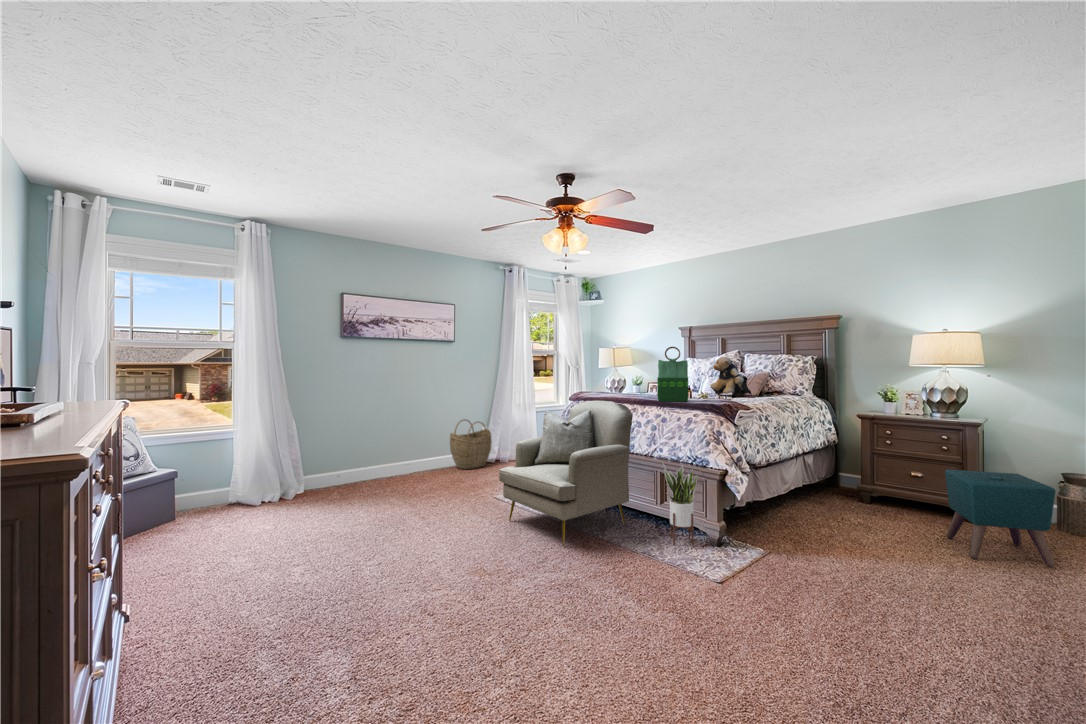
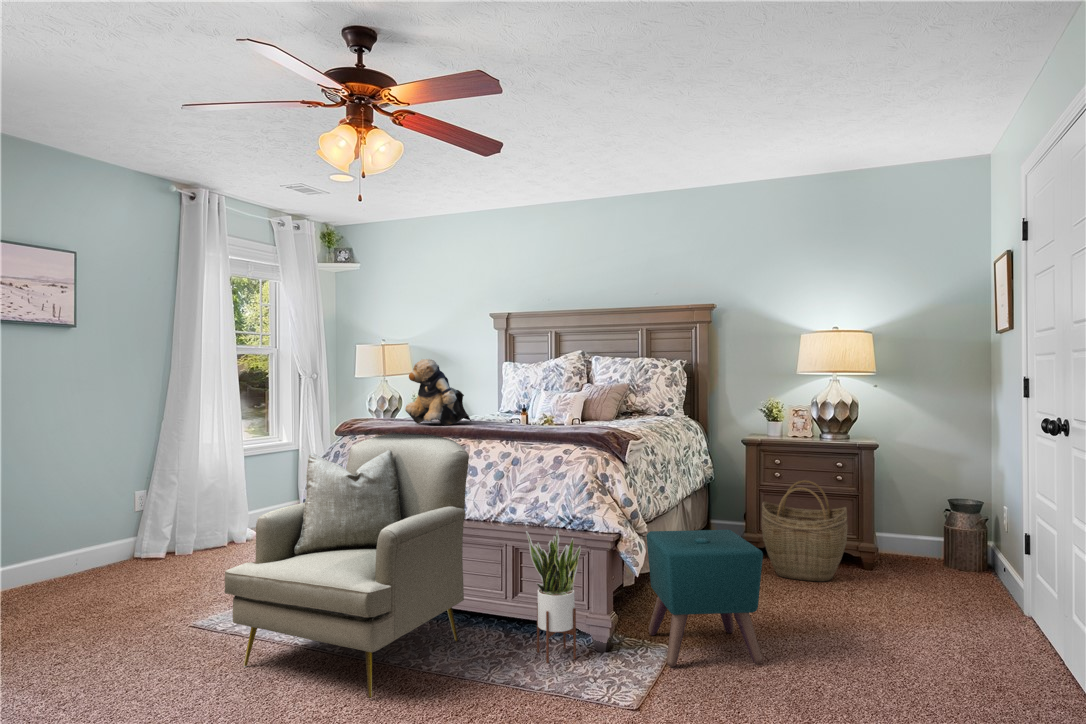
tote bag: present [657,347,689,402] -> none [500,343,549,431]
teddy bear: present [710,357,752,397] -> present [405,359,471,426]
woven basket: present [450,419,492,469] -> present [762,480,848,581]
ottoman: present [945,470,1056,567] -> present [646,530,763,667]

